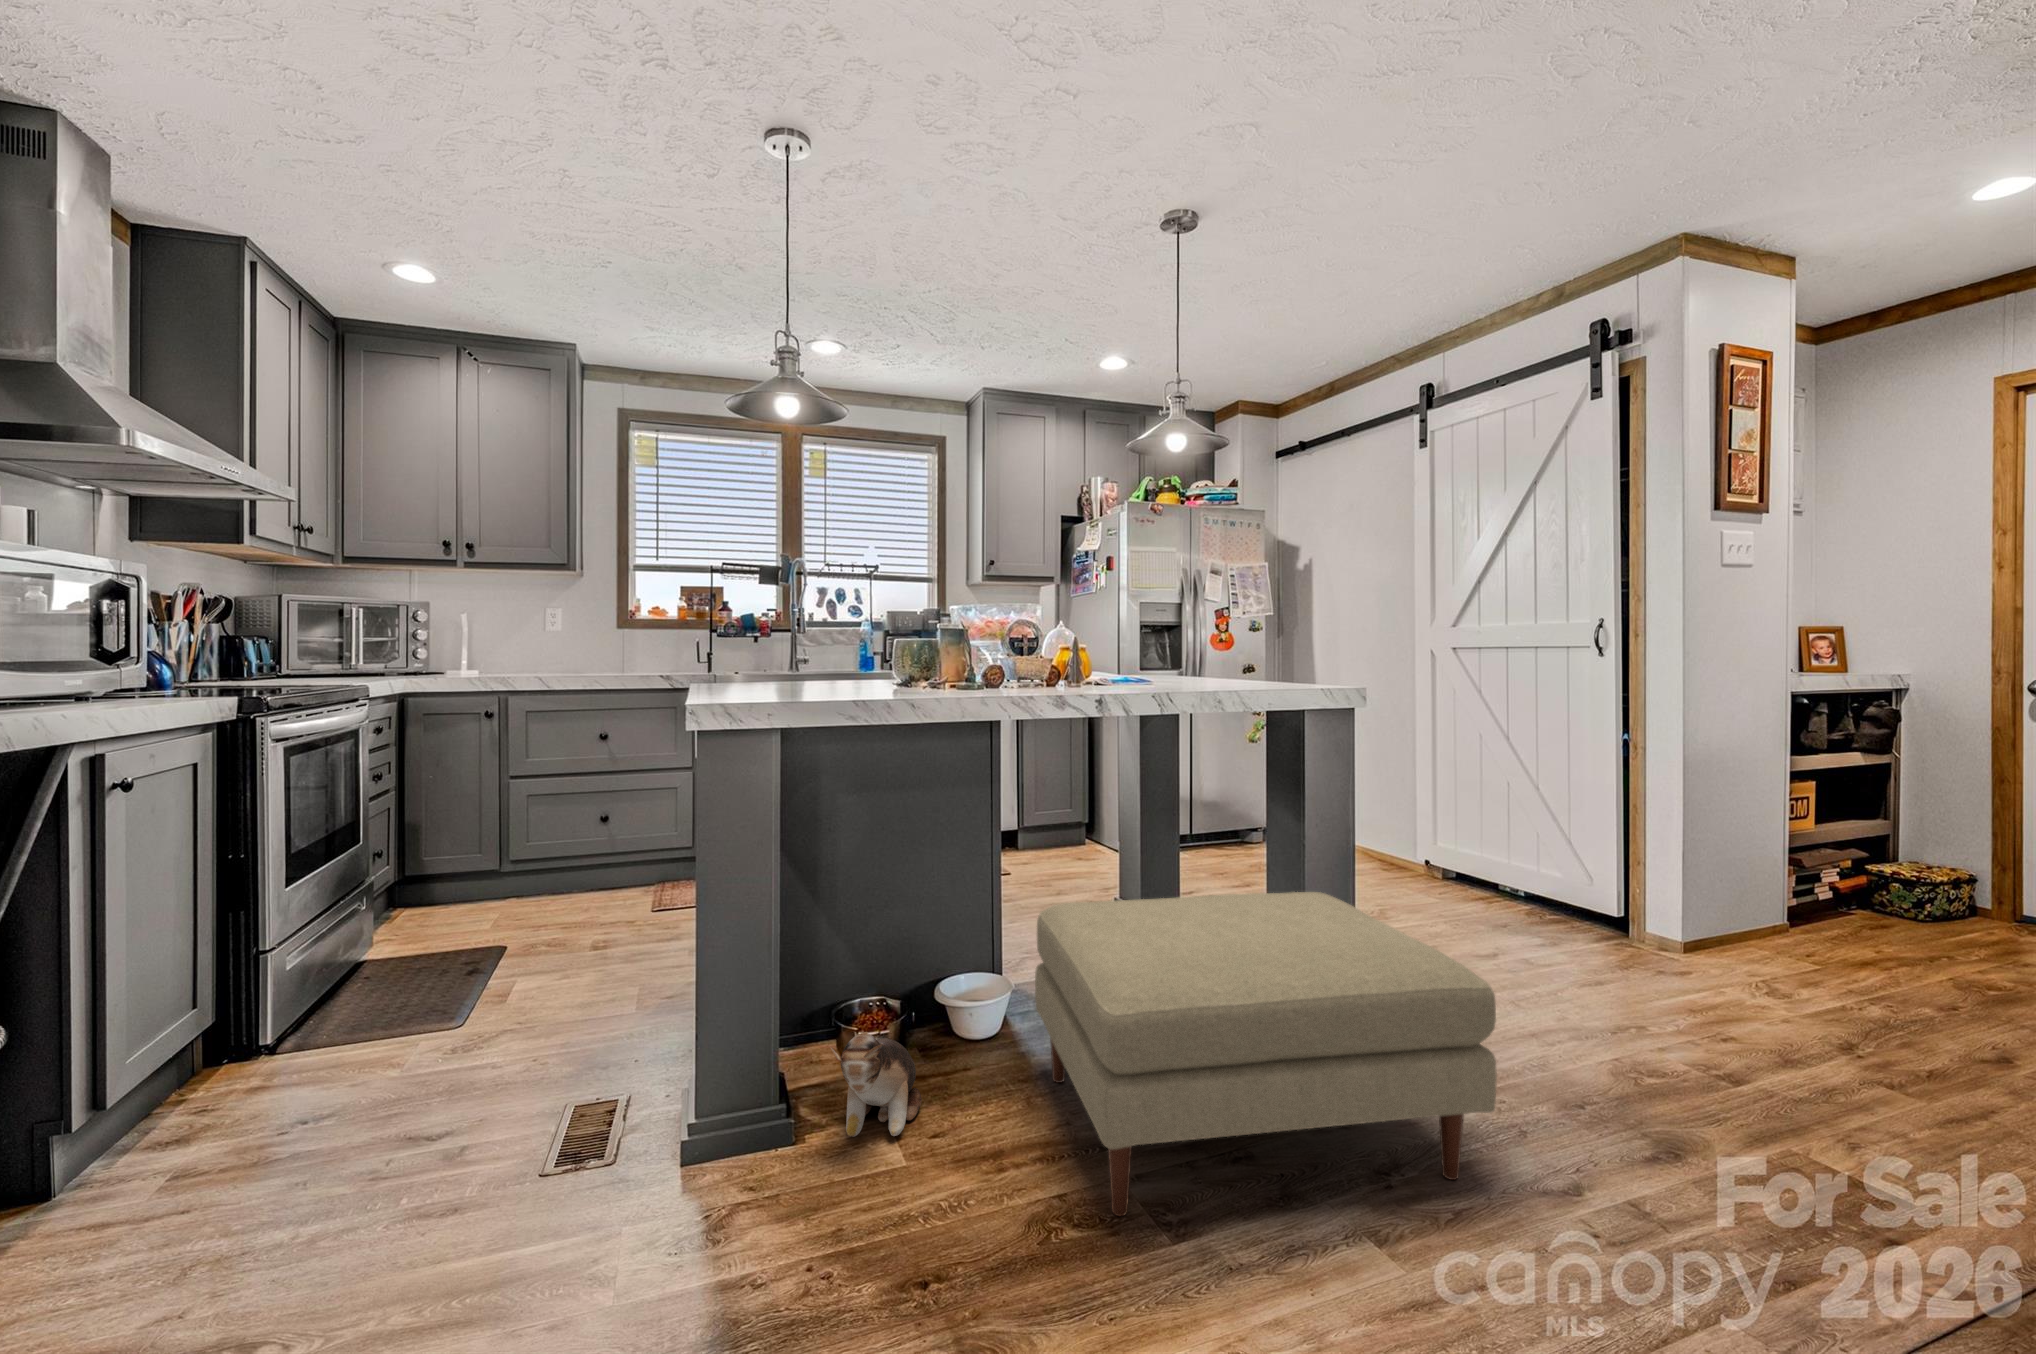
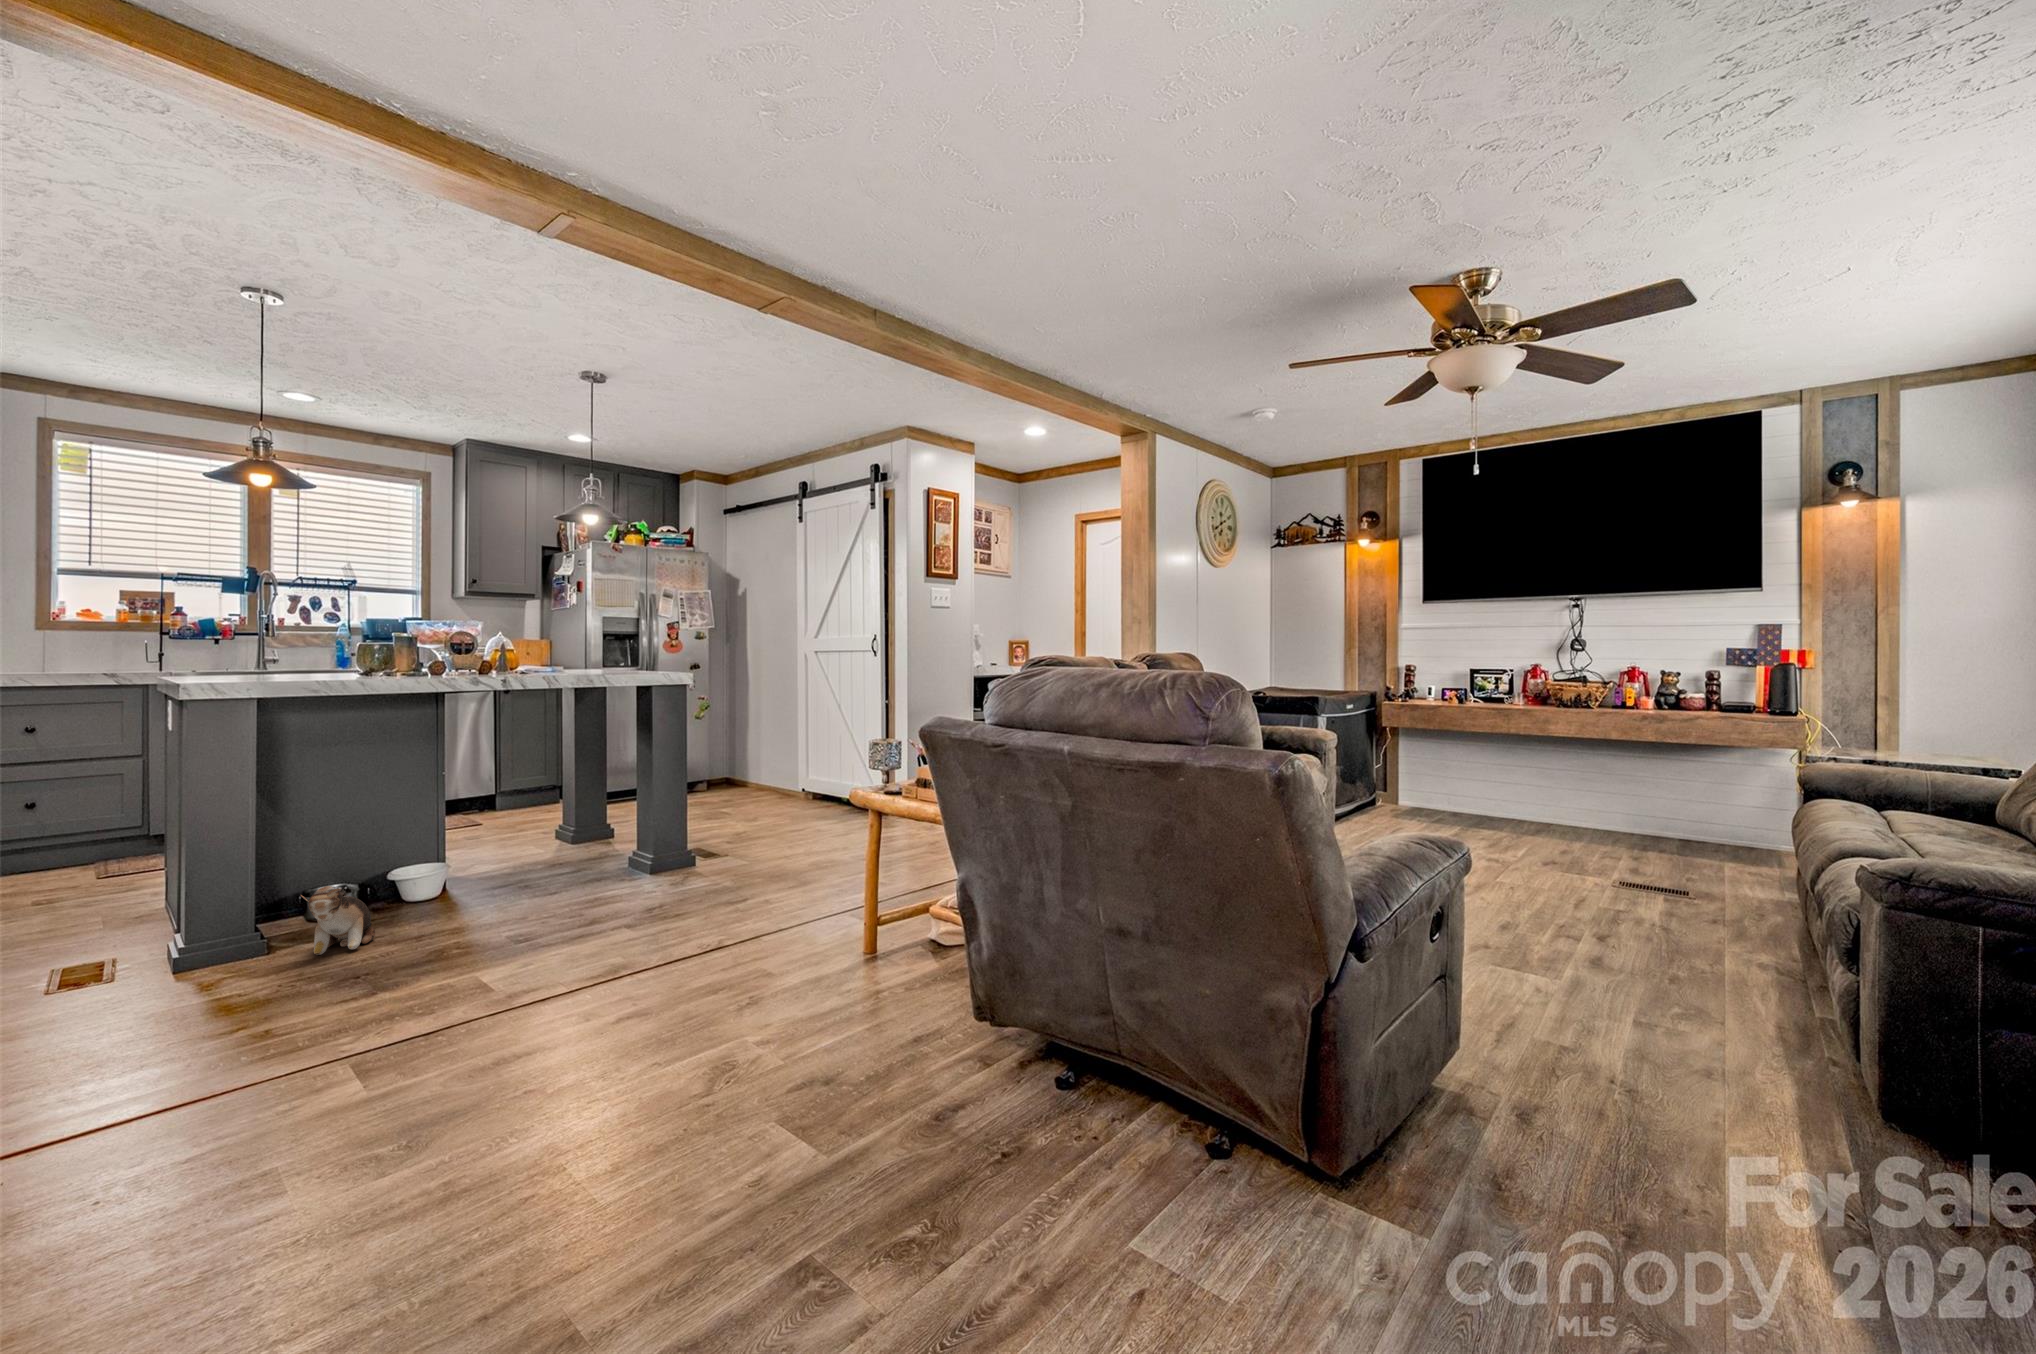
ottoman: present [1035,892,1497,1216] -> none [467,790,722,954]

